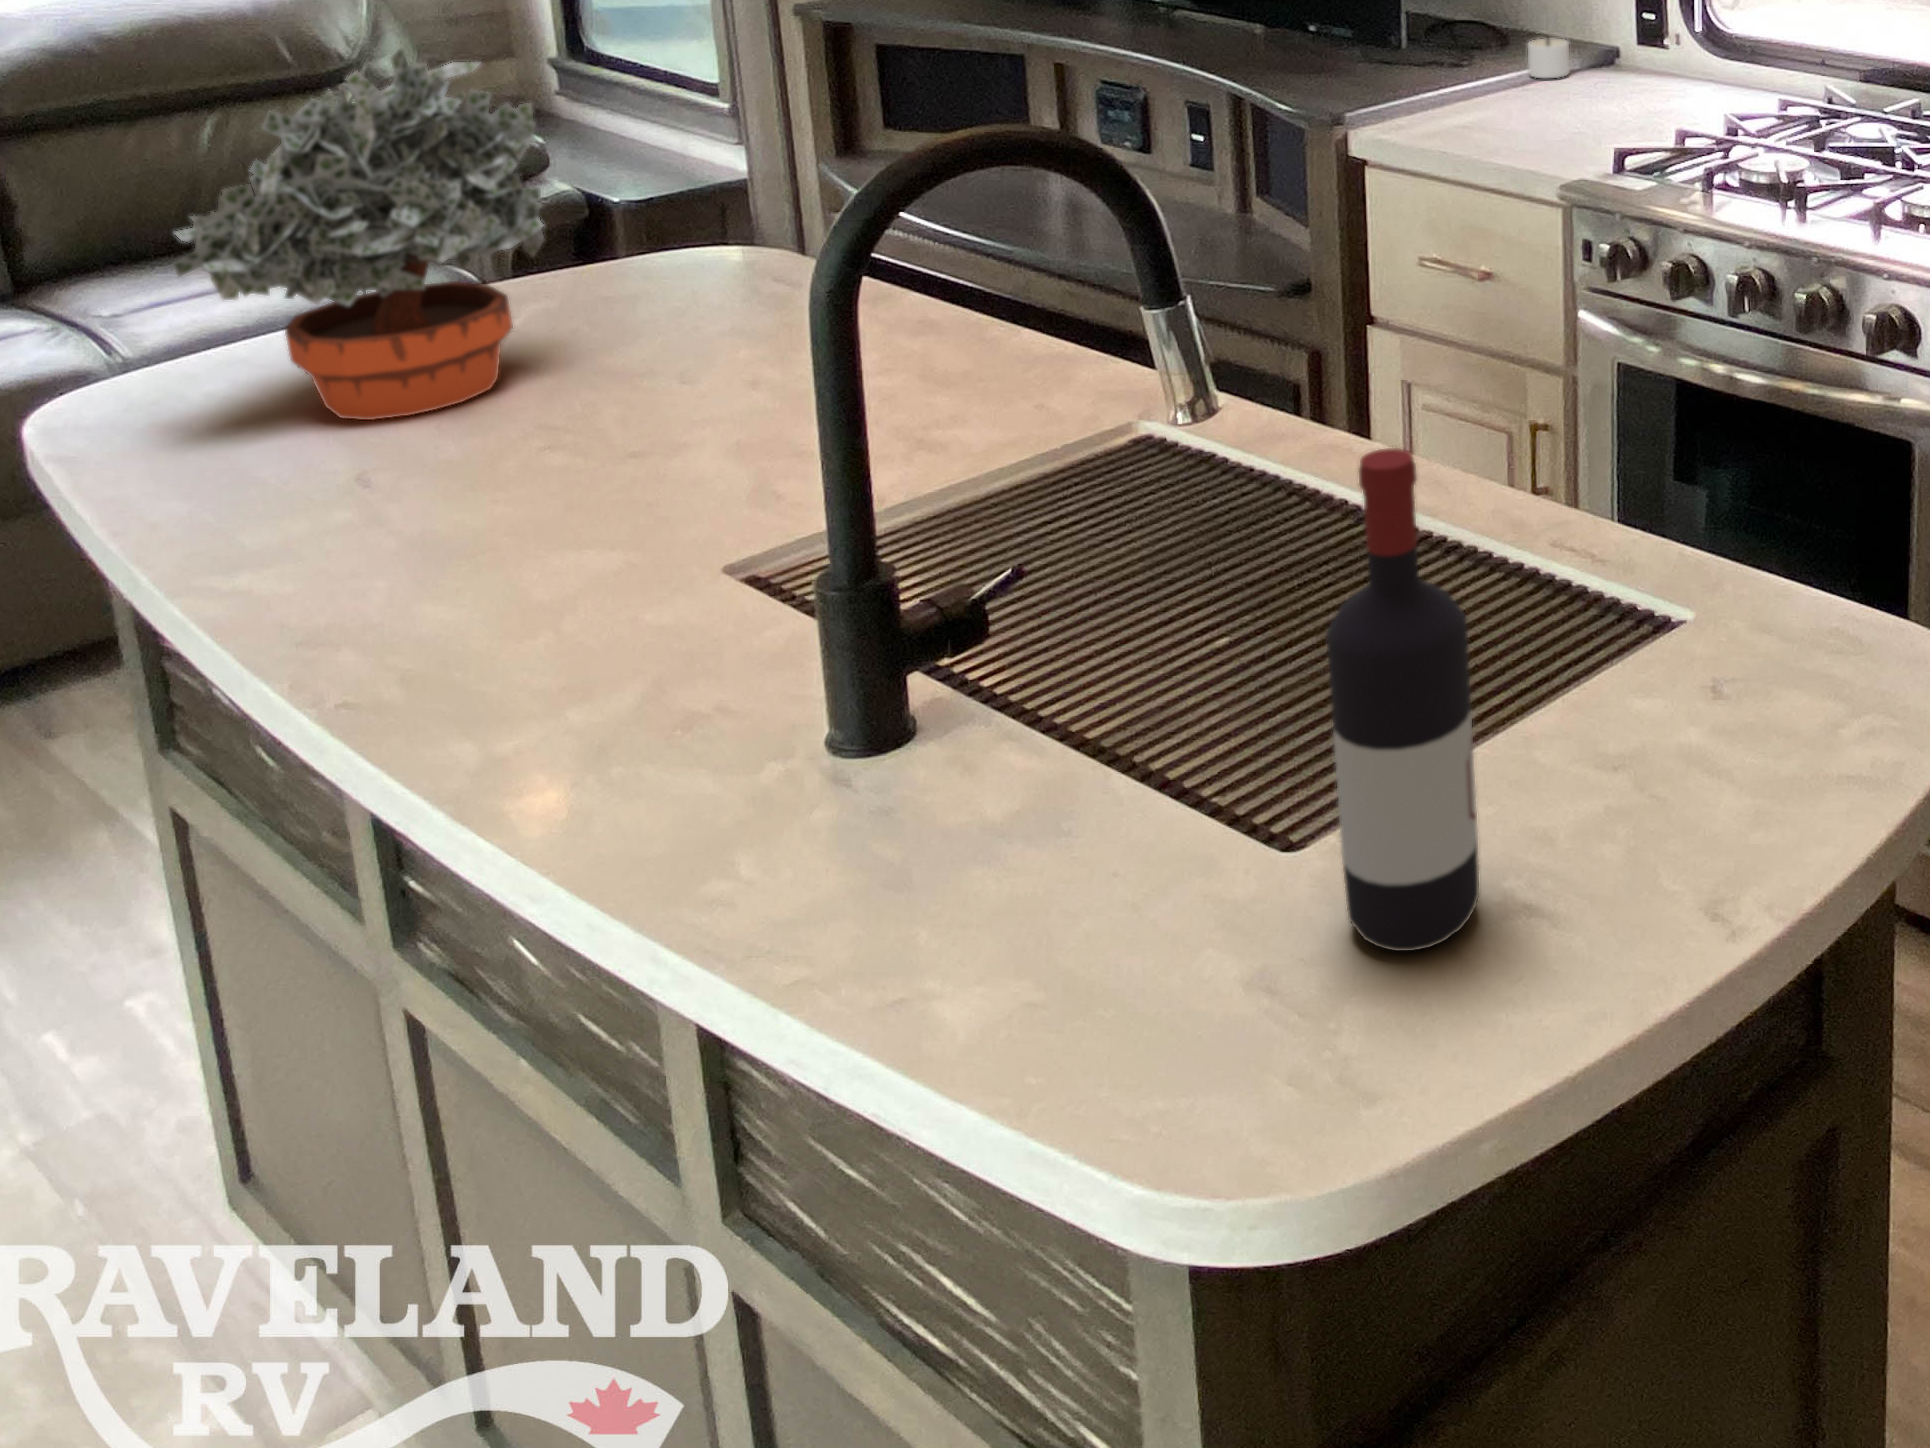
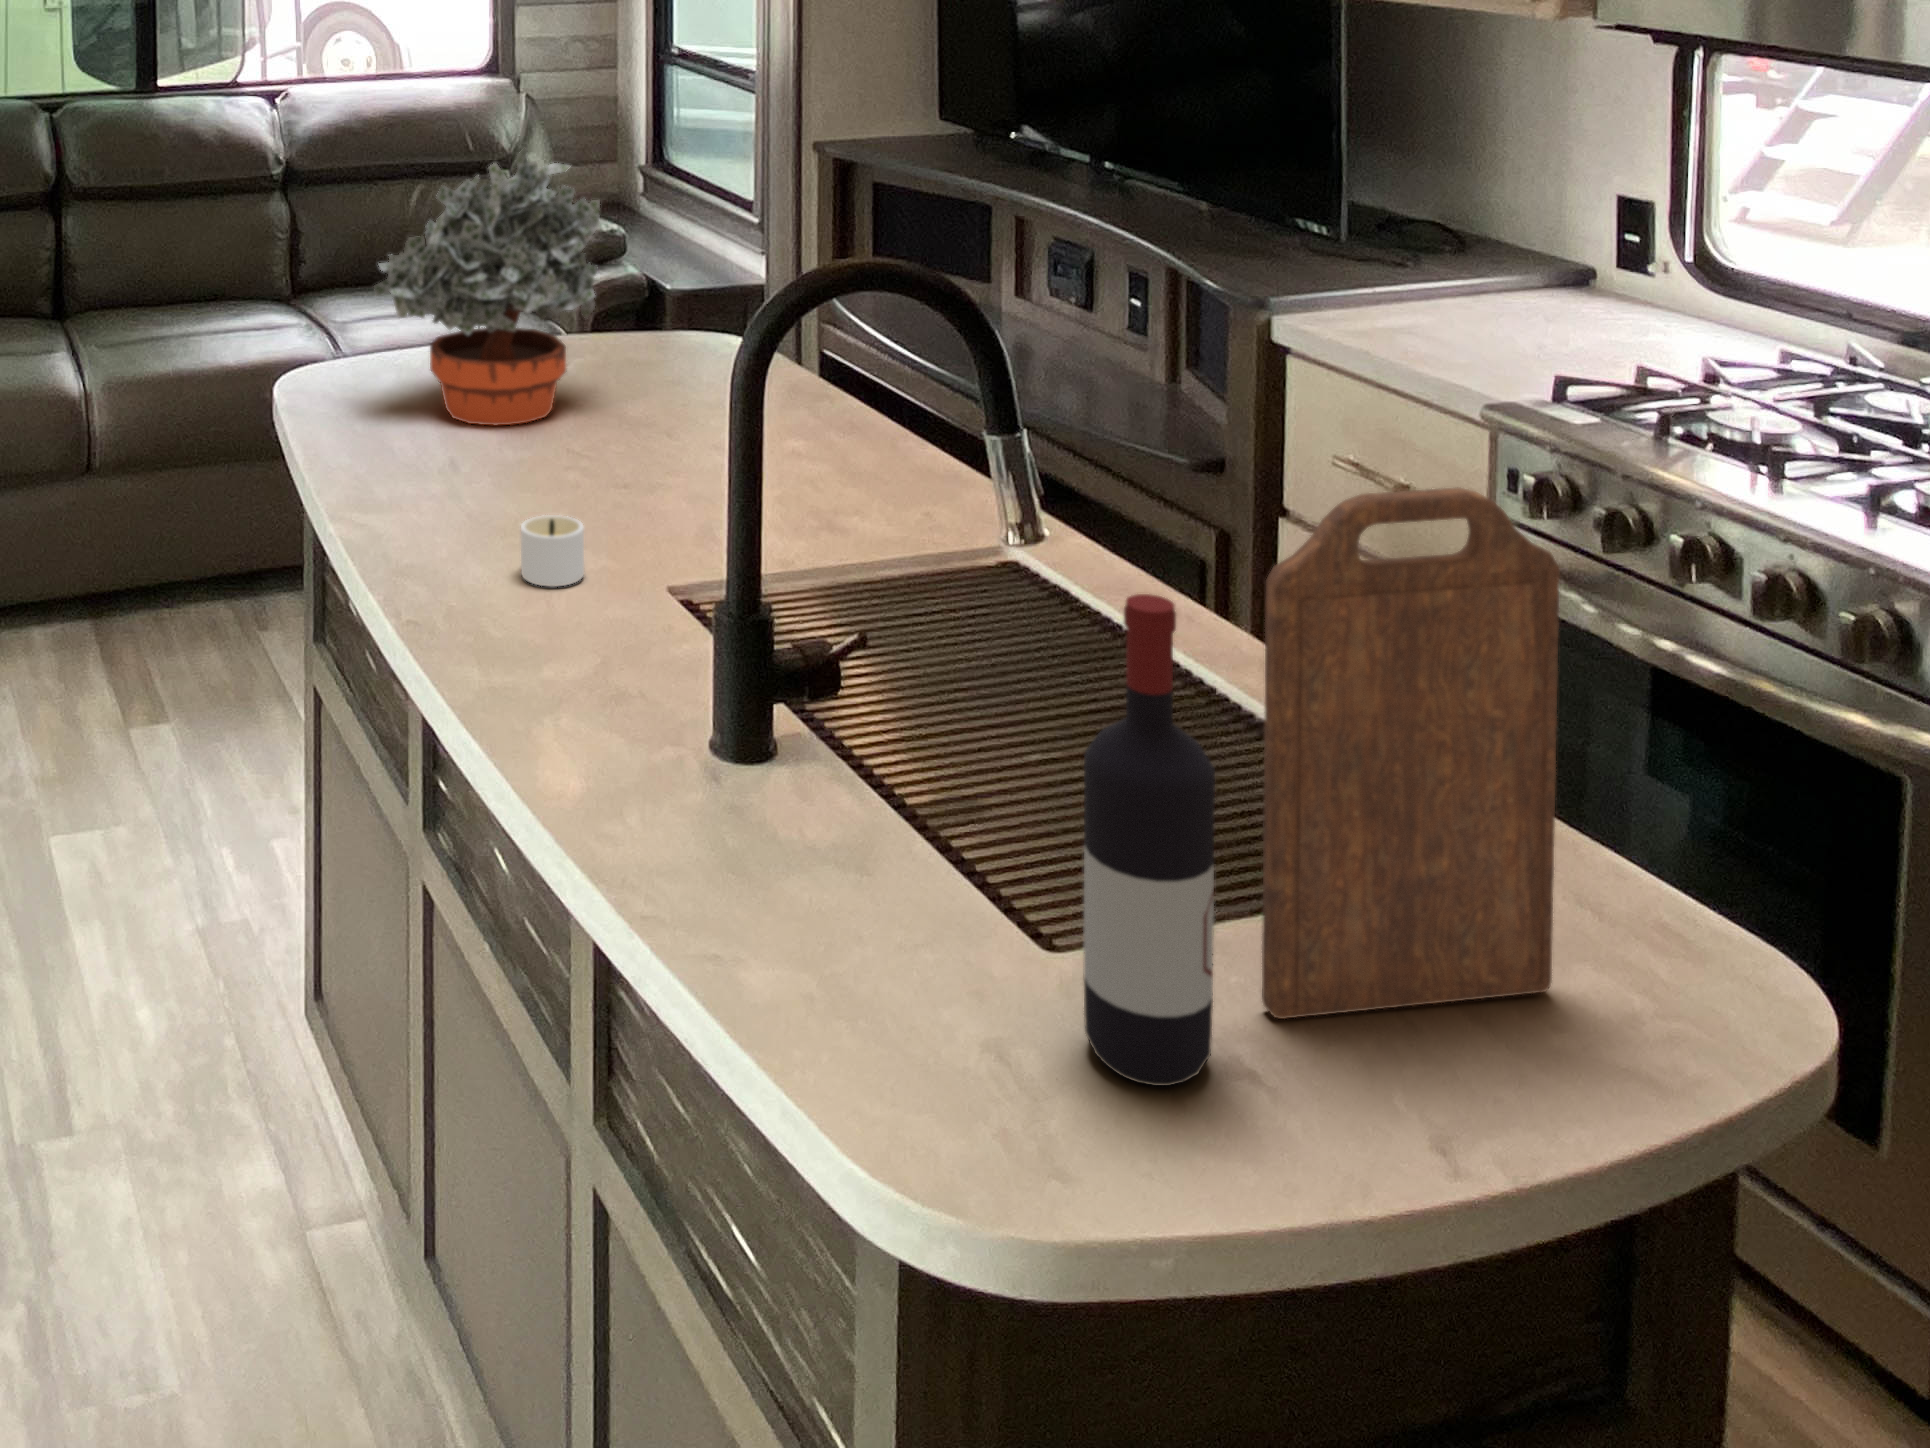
candle: present [1528,39,1570,78] -> present [521,515,584,587]
cutting board: none [1491,271,1751,832] -> present [1262,487,1560,1019]

